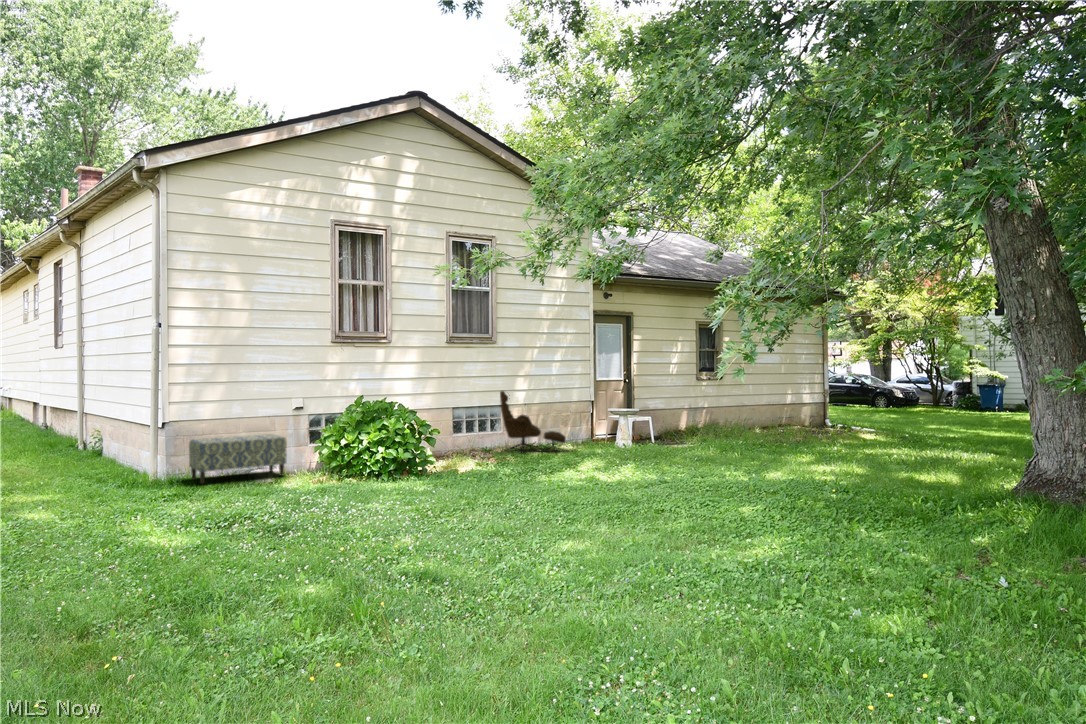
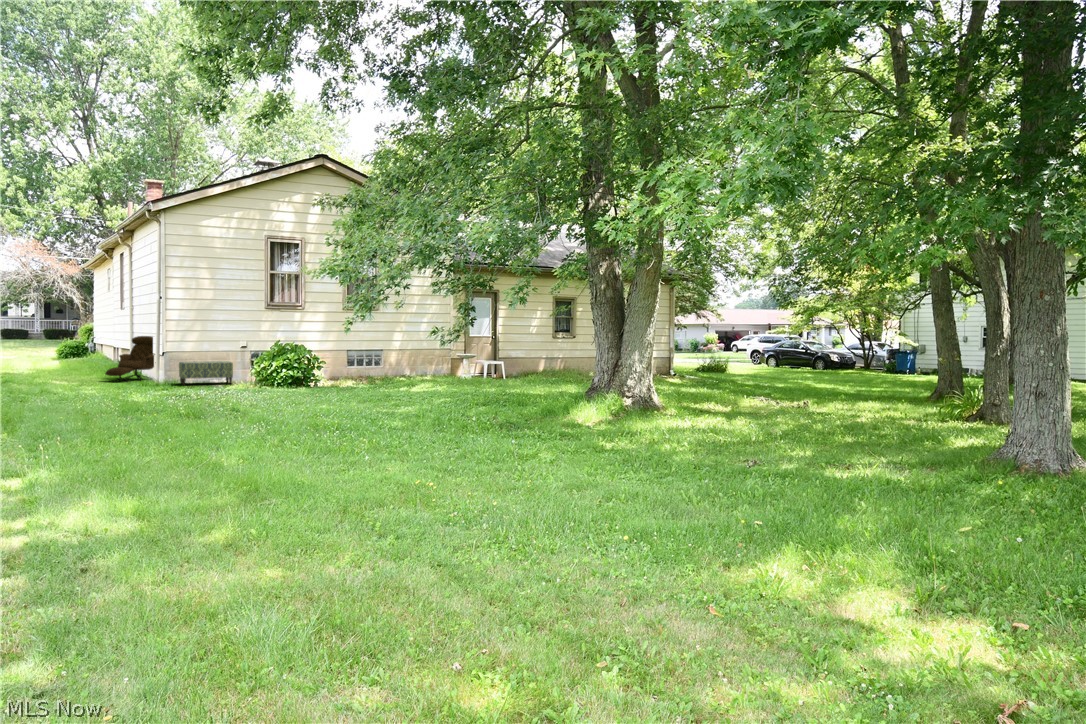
lounge chair: present [500,391,566,453] -> present [105,336,154,381]

